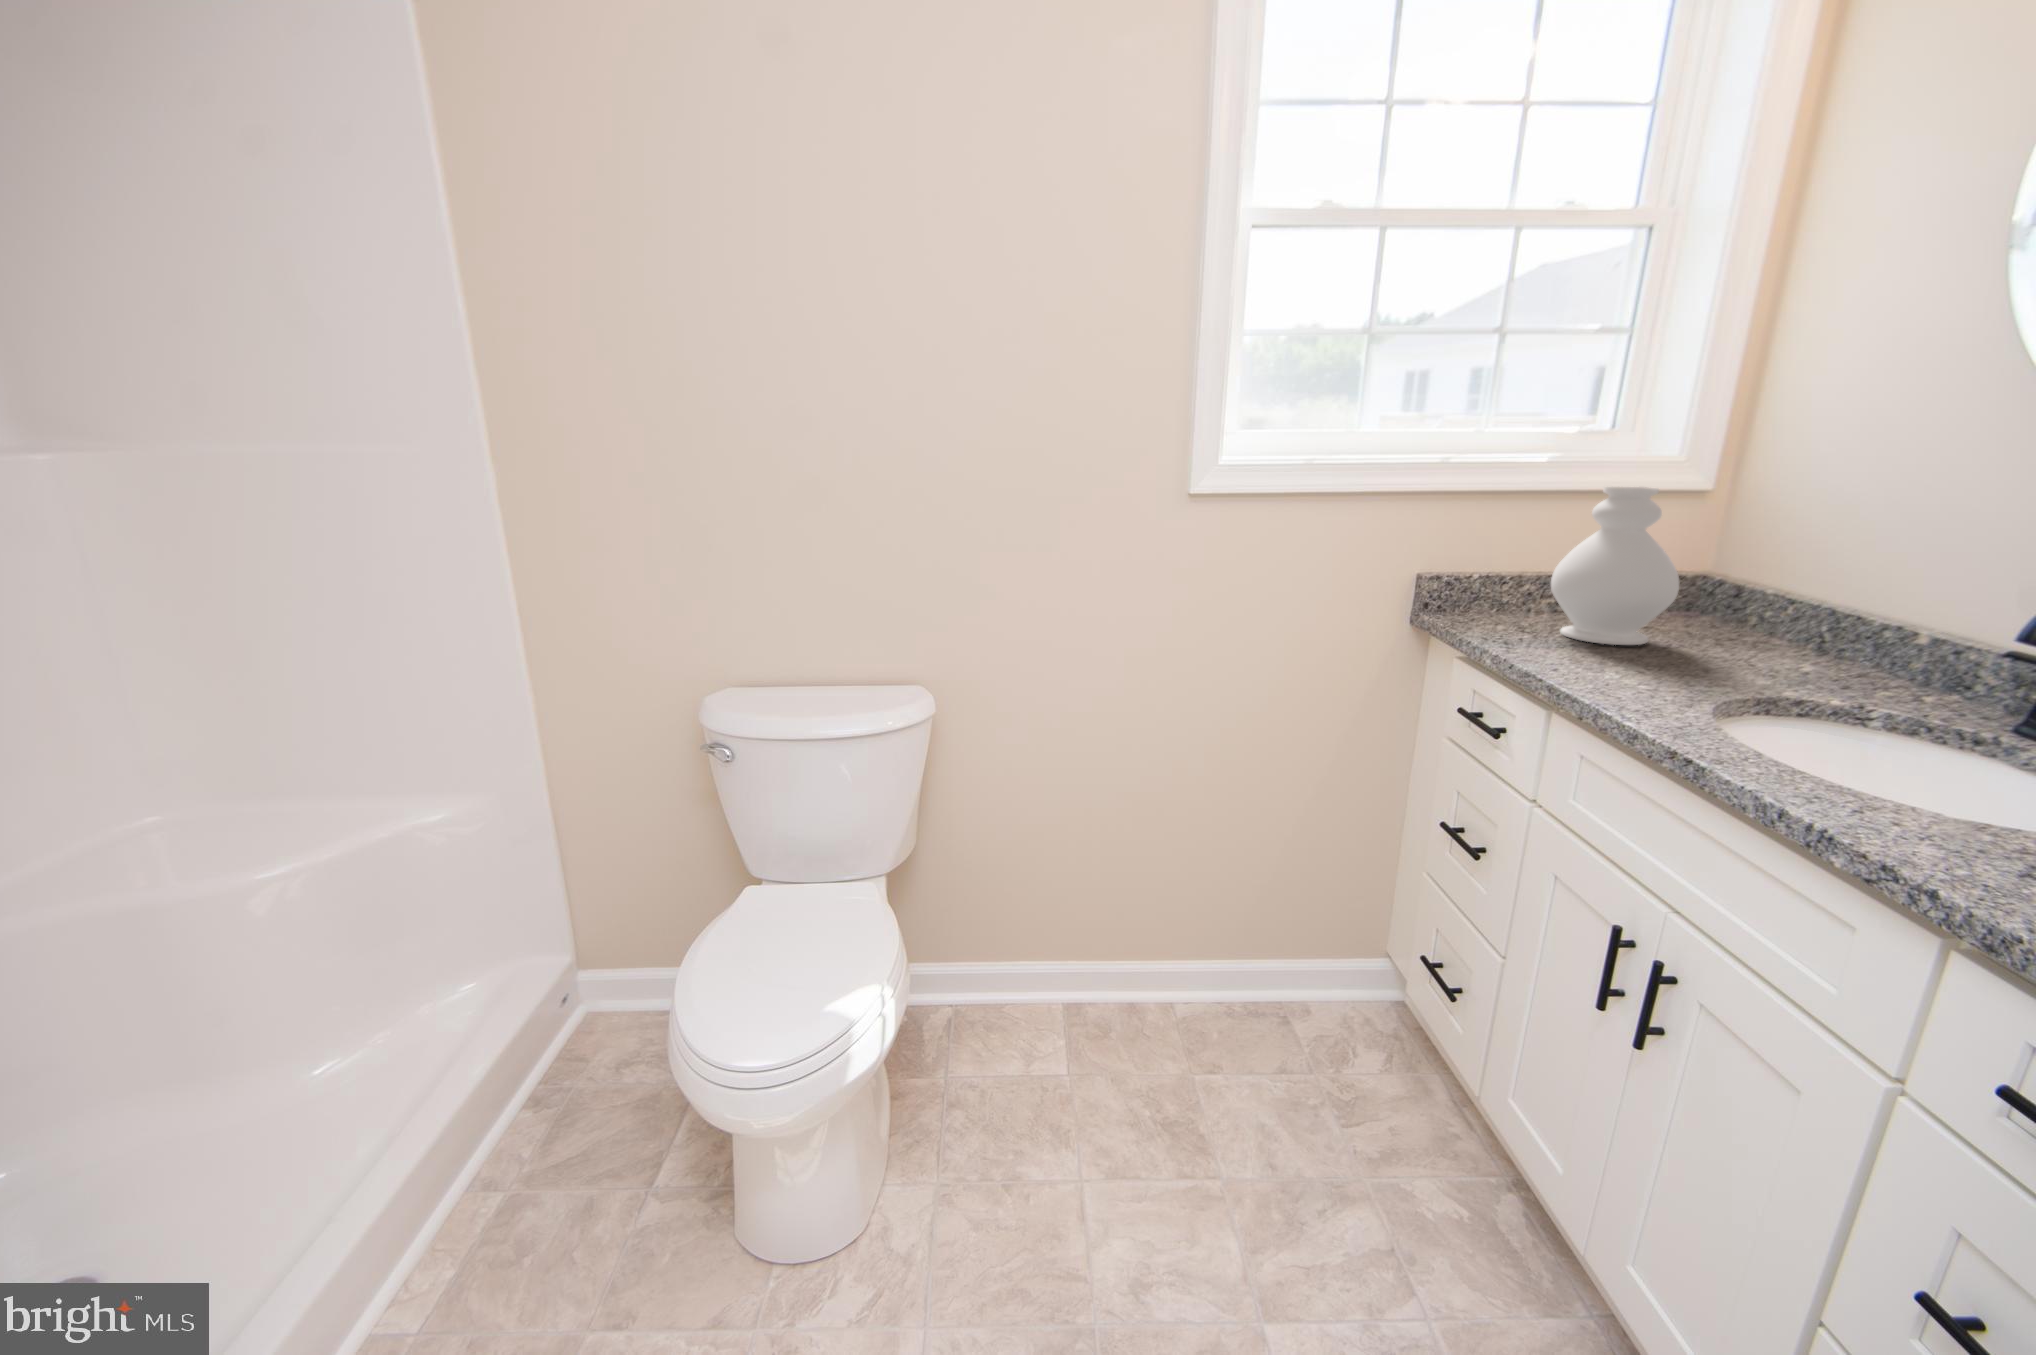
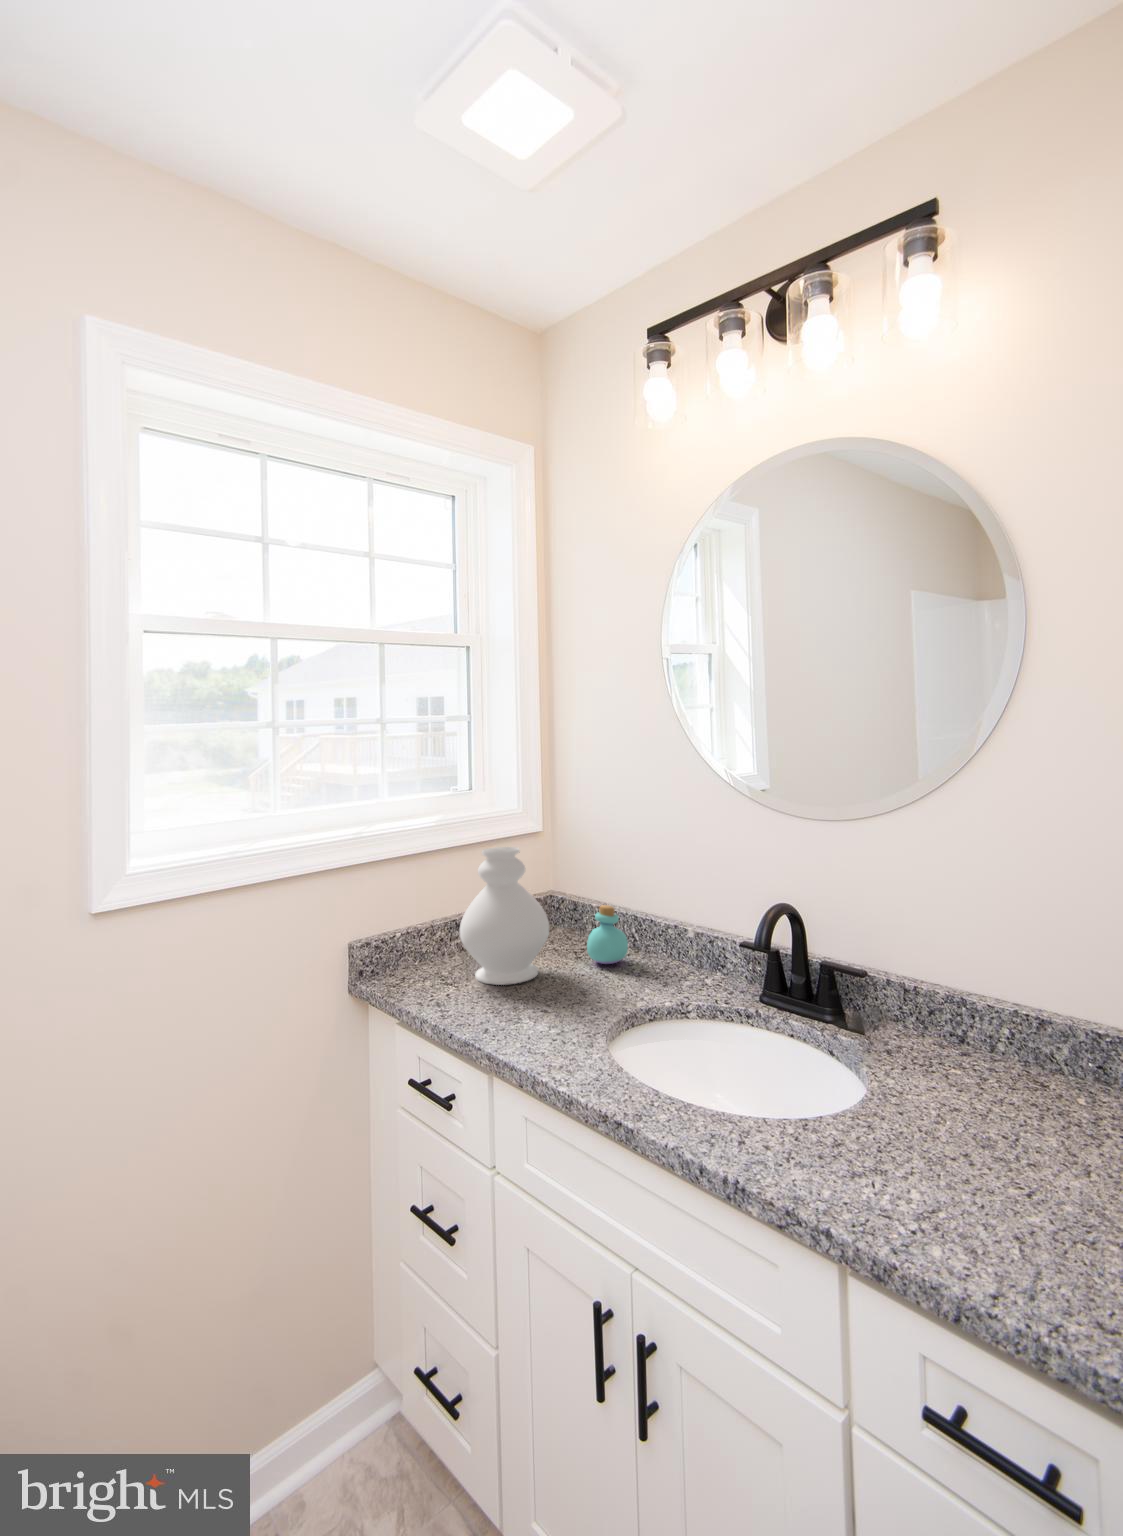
perfume bottle: none [1732,580,1805,656] -> present [587,905,628,964]

